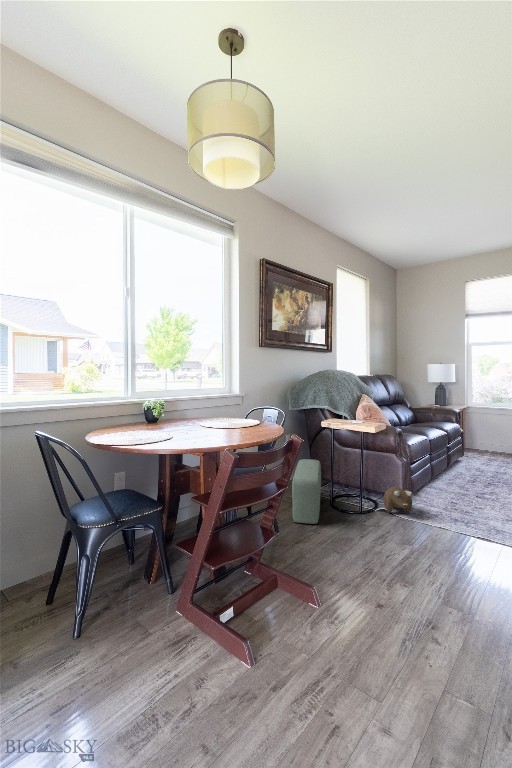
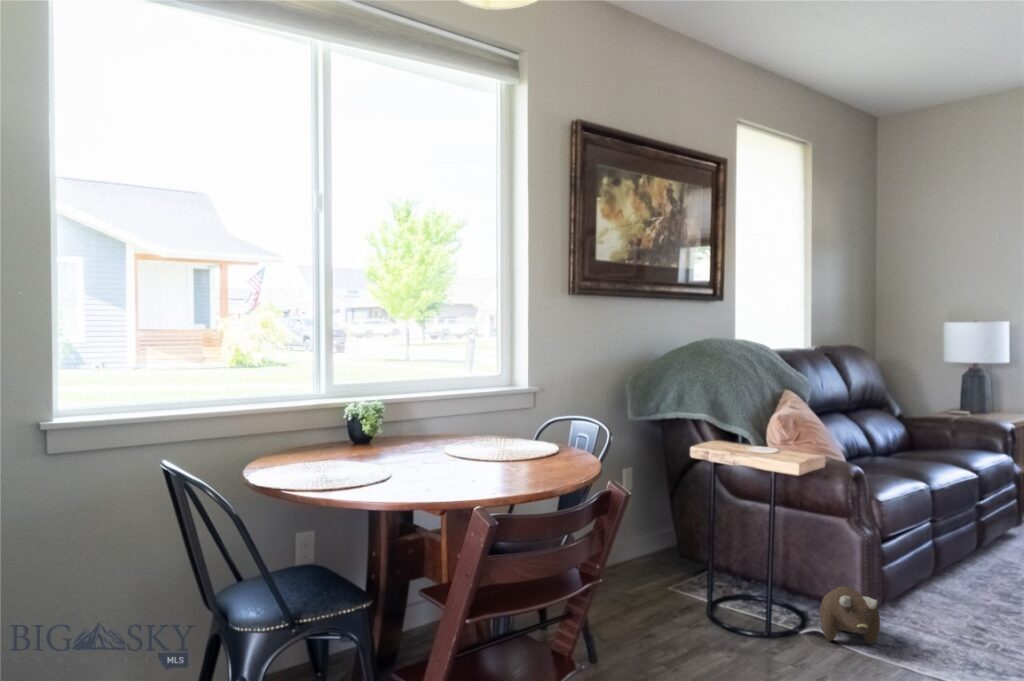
pouf: present [292,459,321,524] -> none [623,521,689,655]

